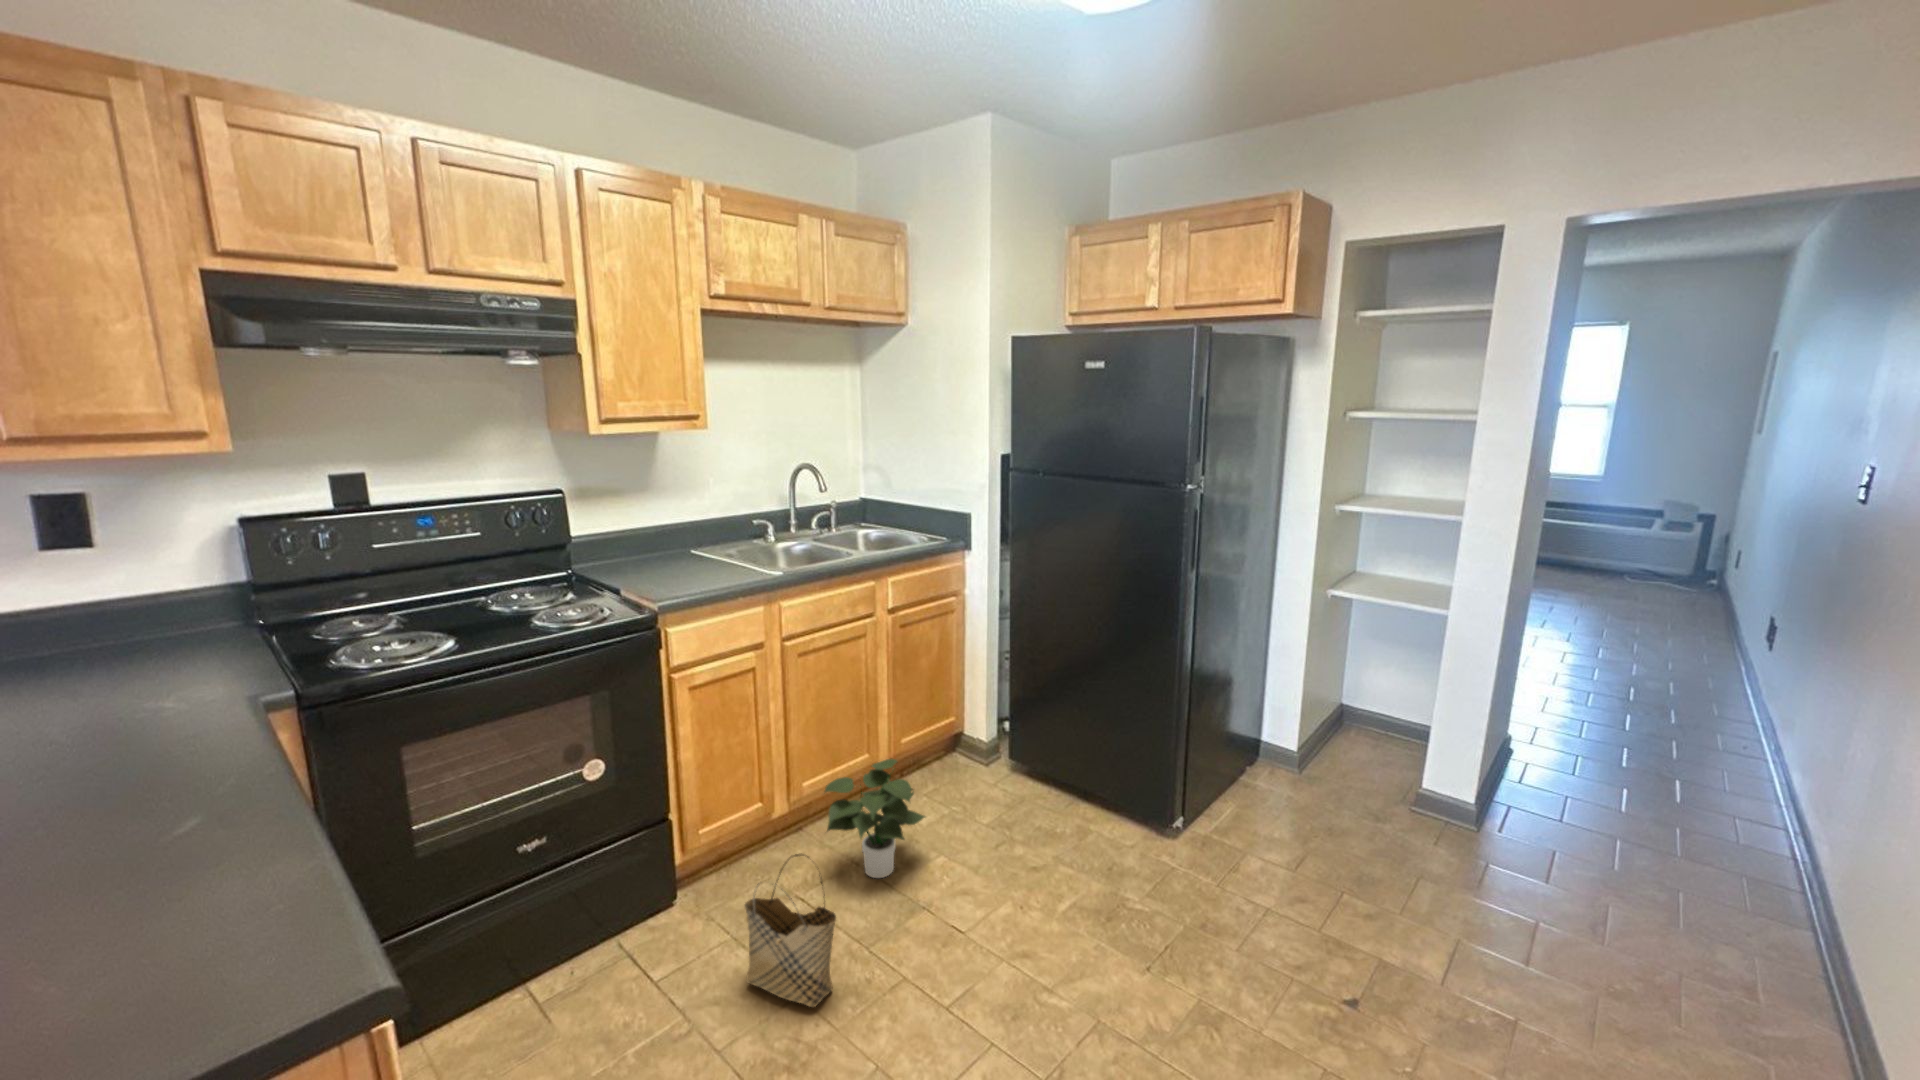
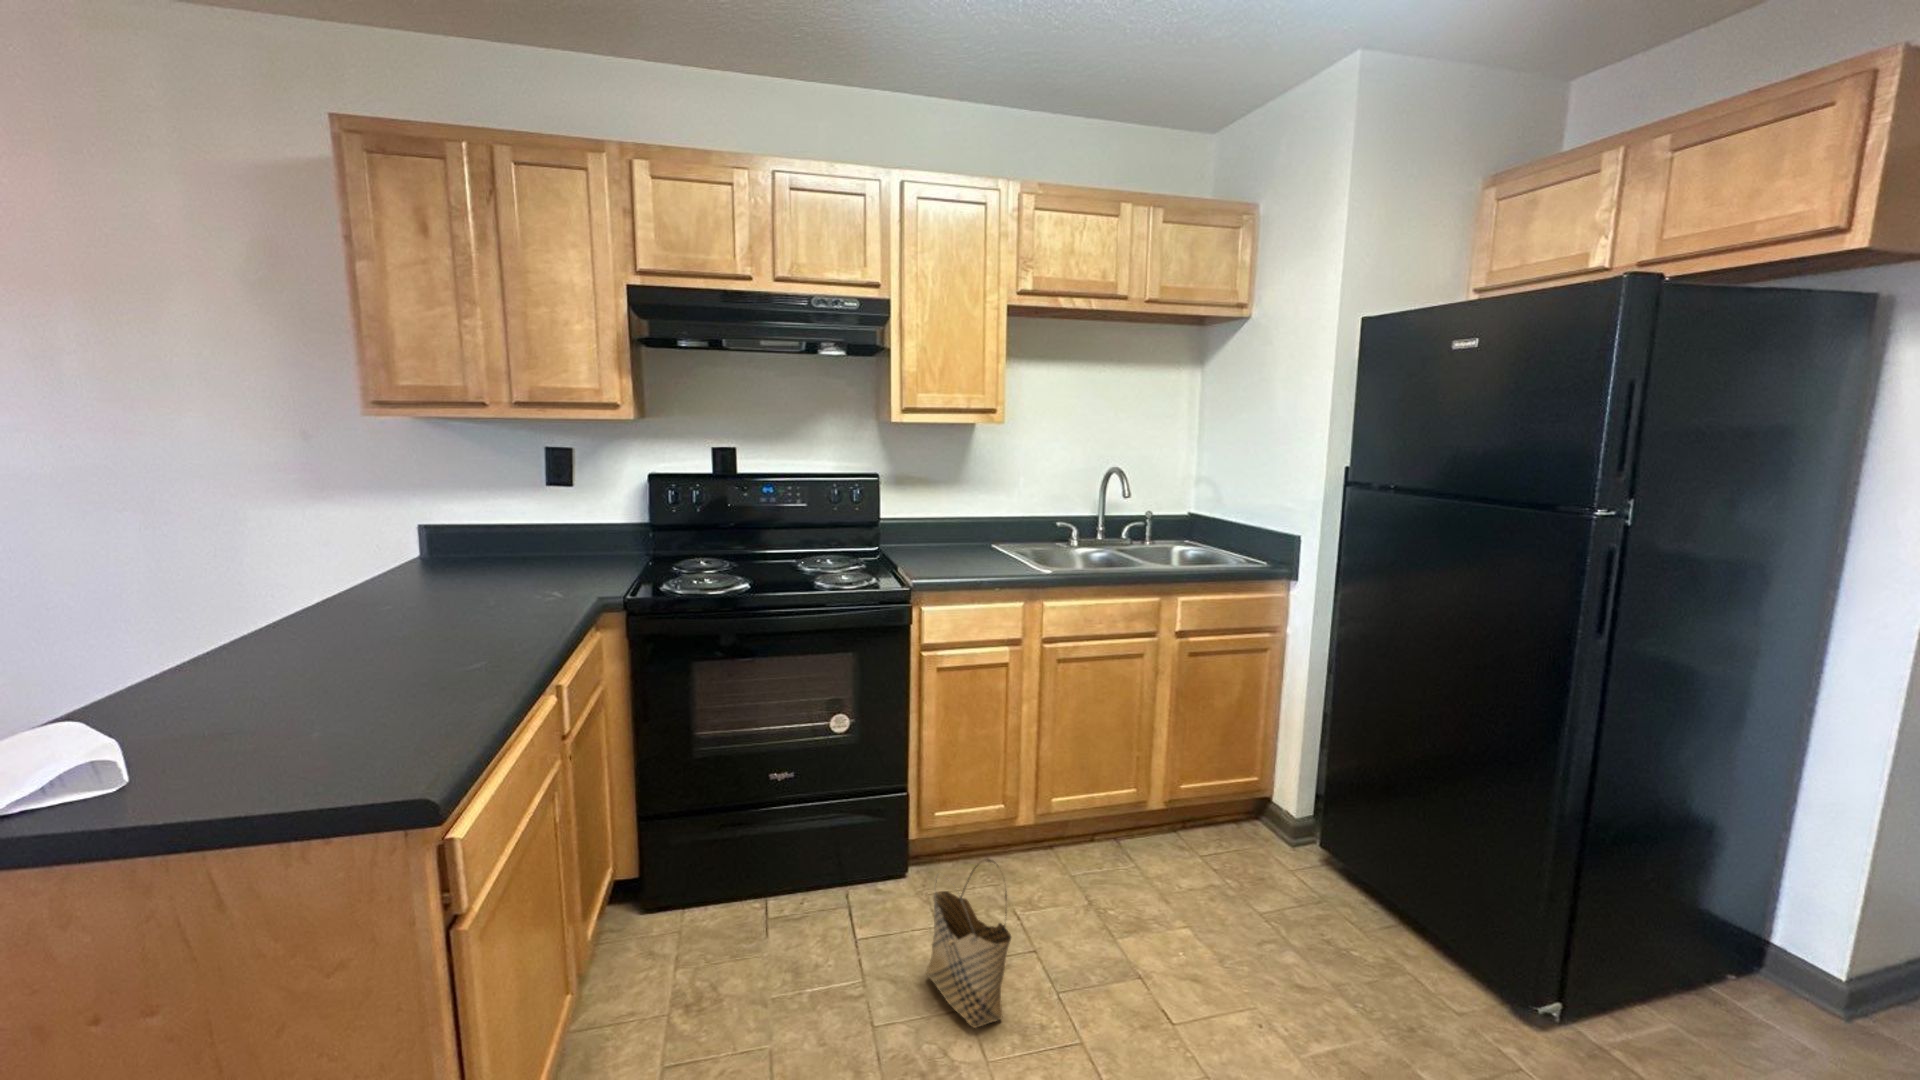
potted plant: present [825,759,925,878] -> none [1054,796,1174,927]

